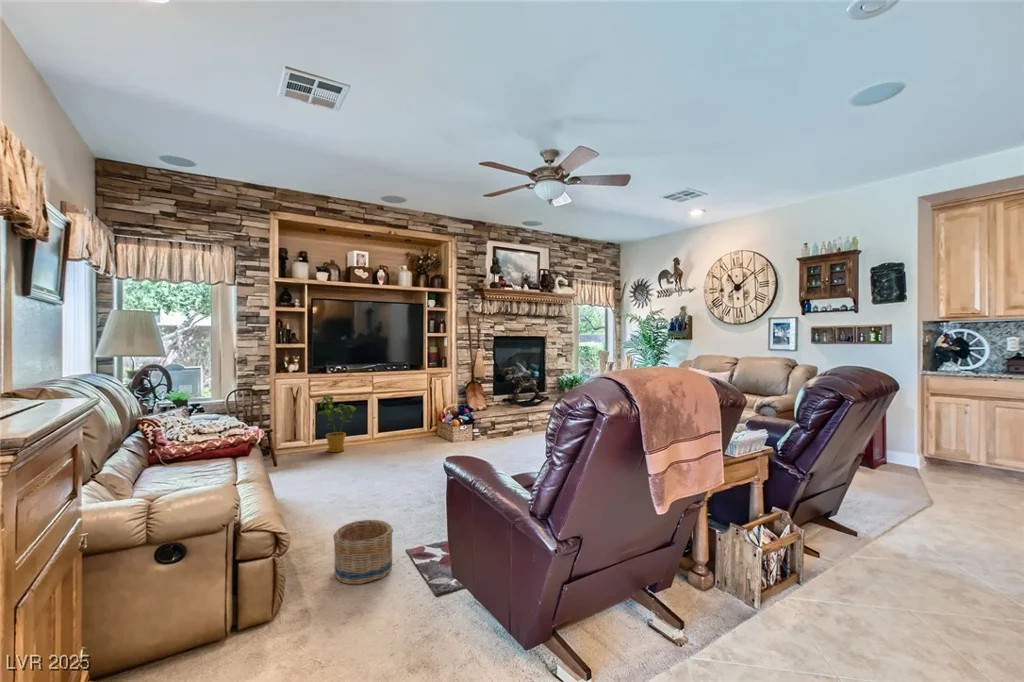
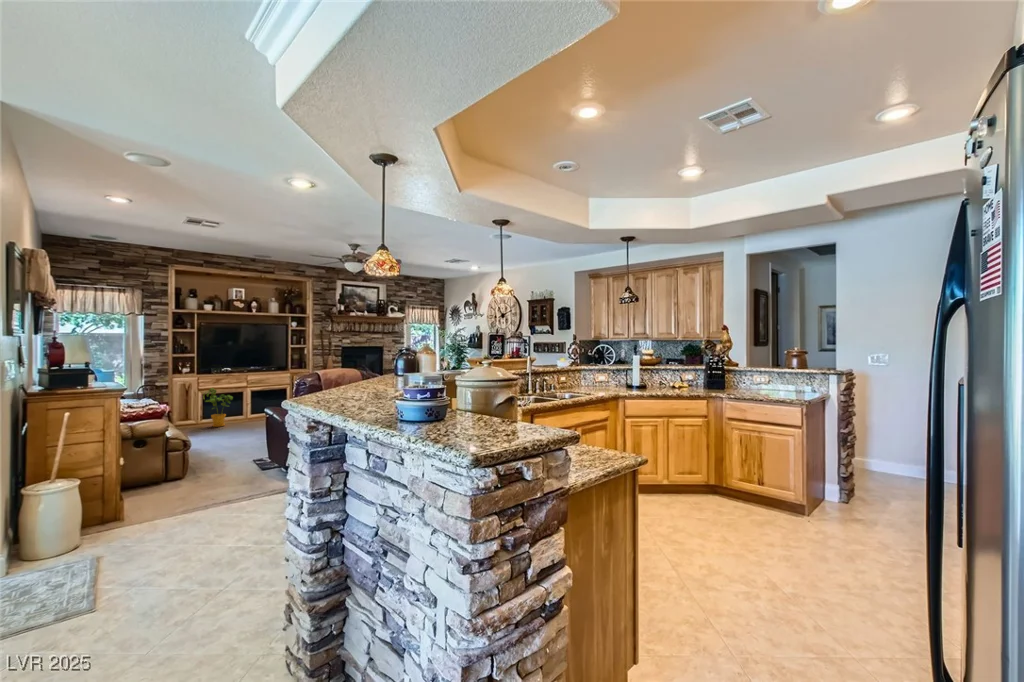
basket: present [333,520,393,584] -> none [213,444,245,469]

